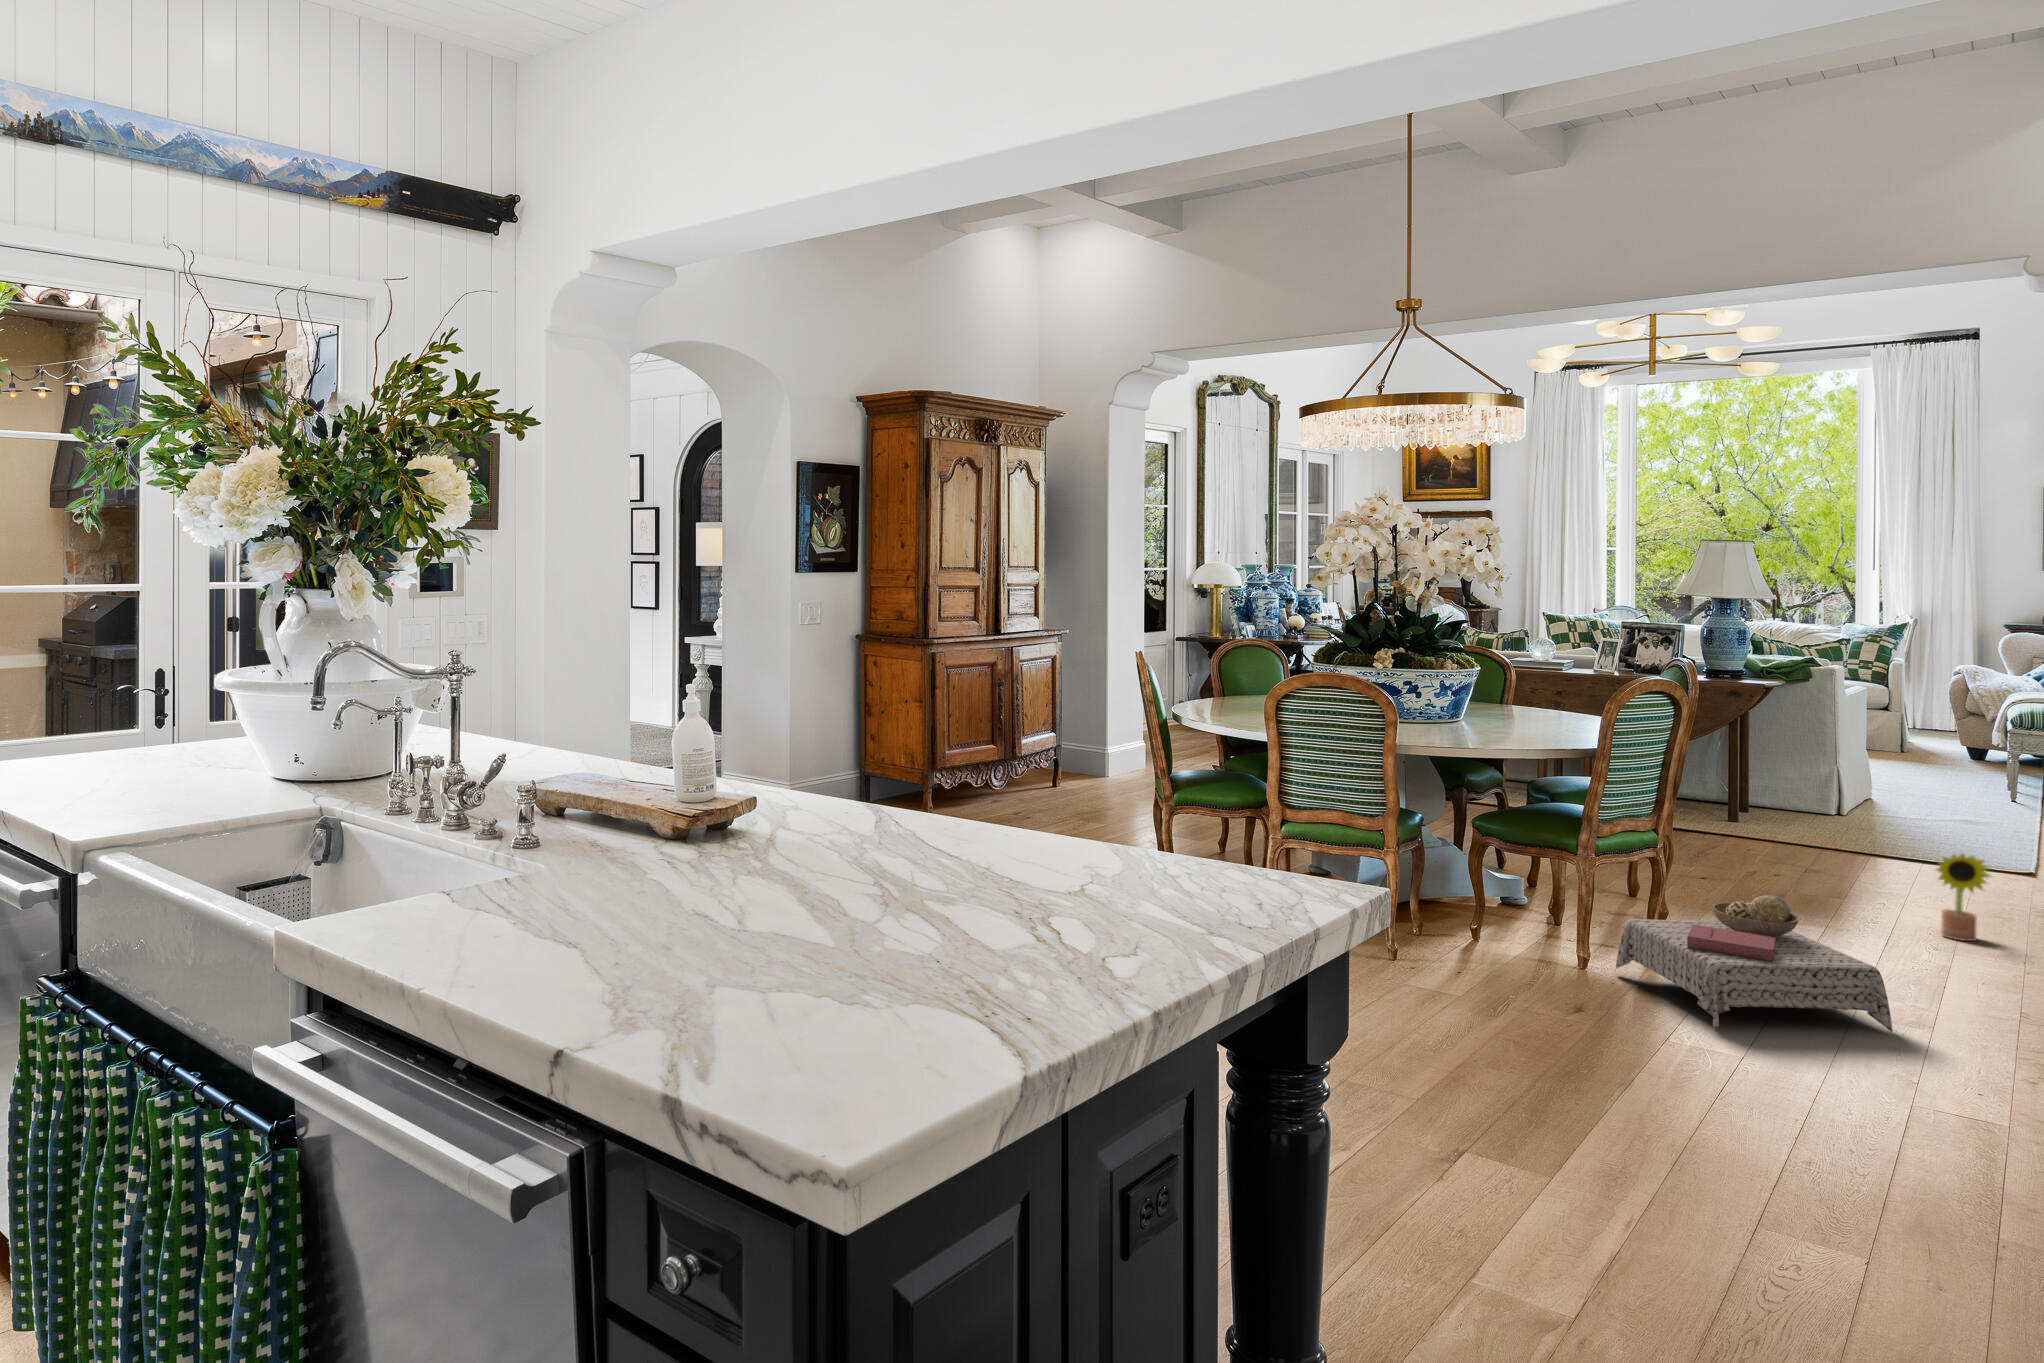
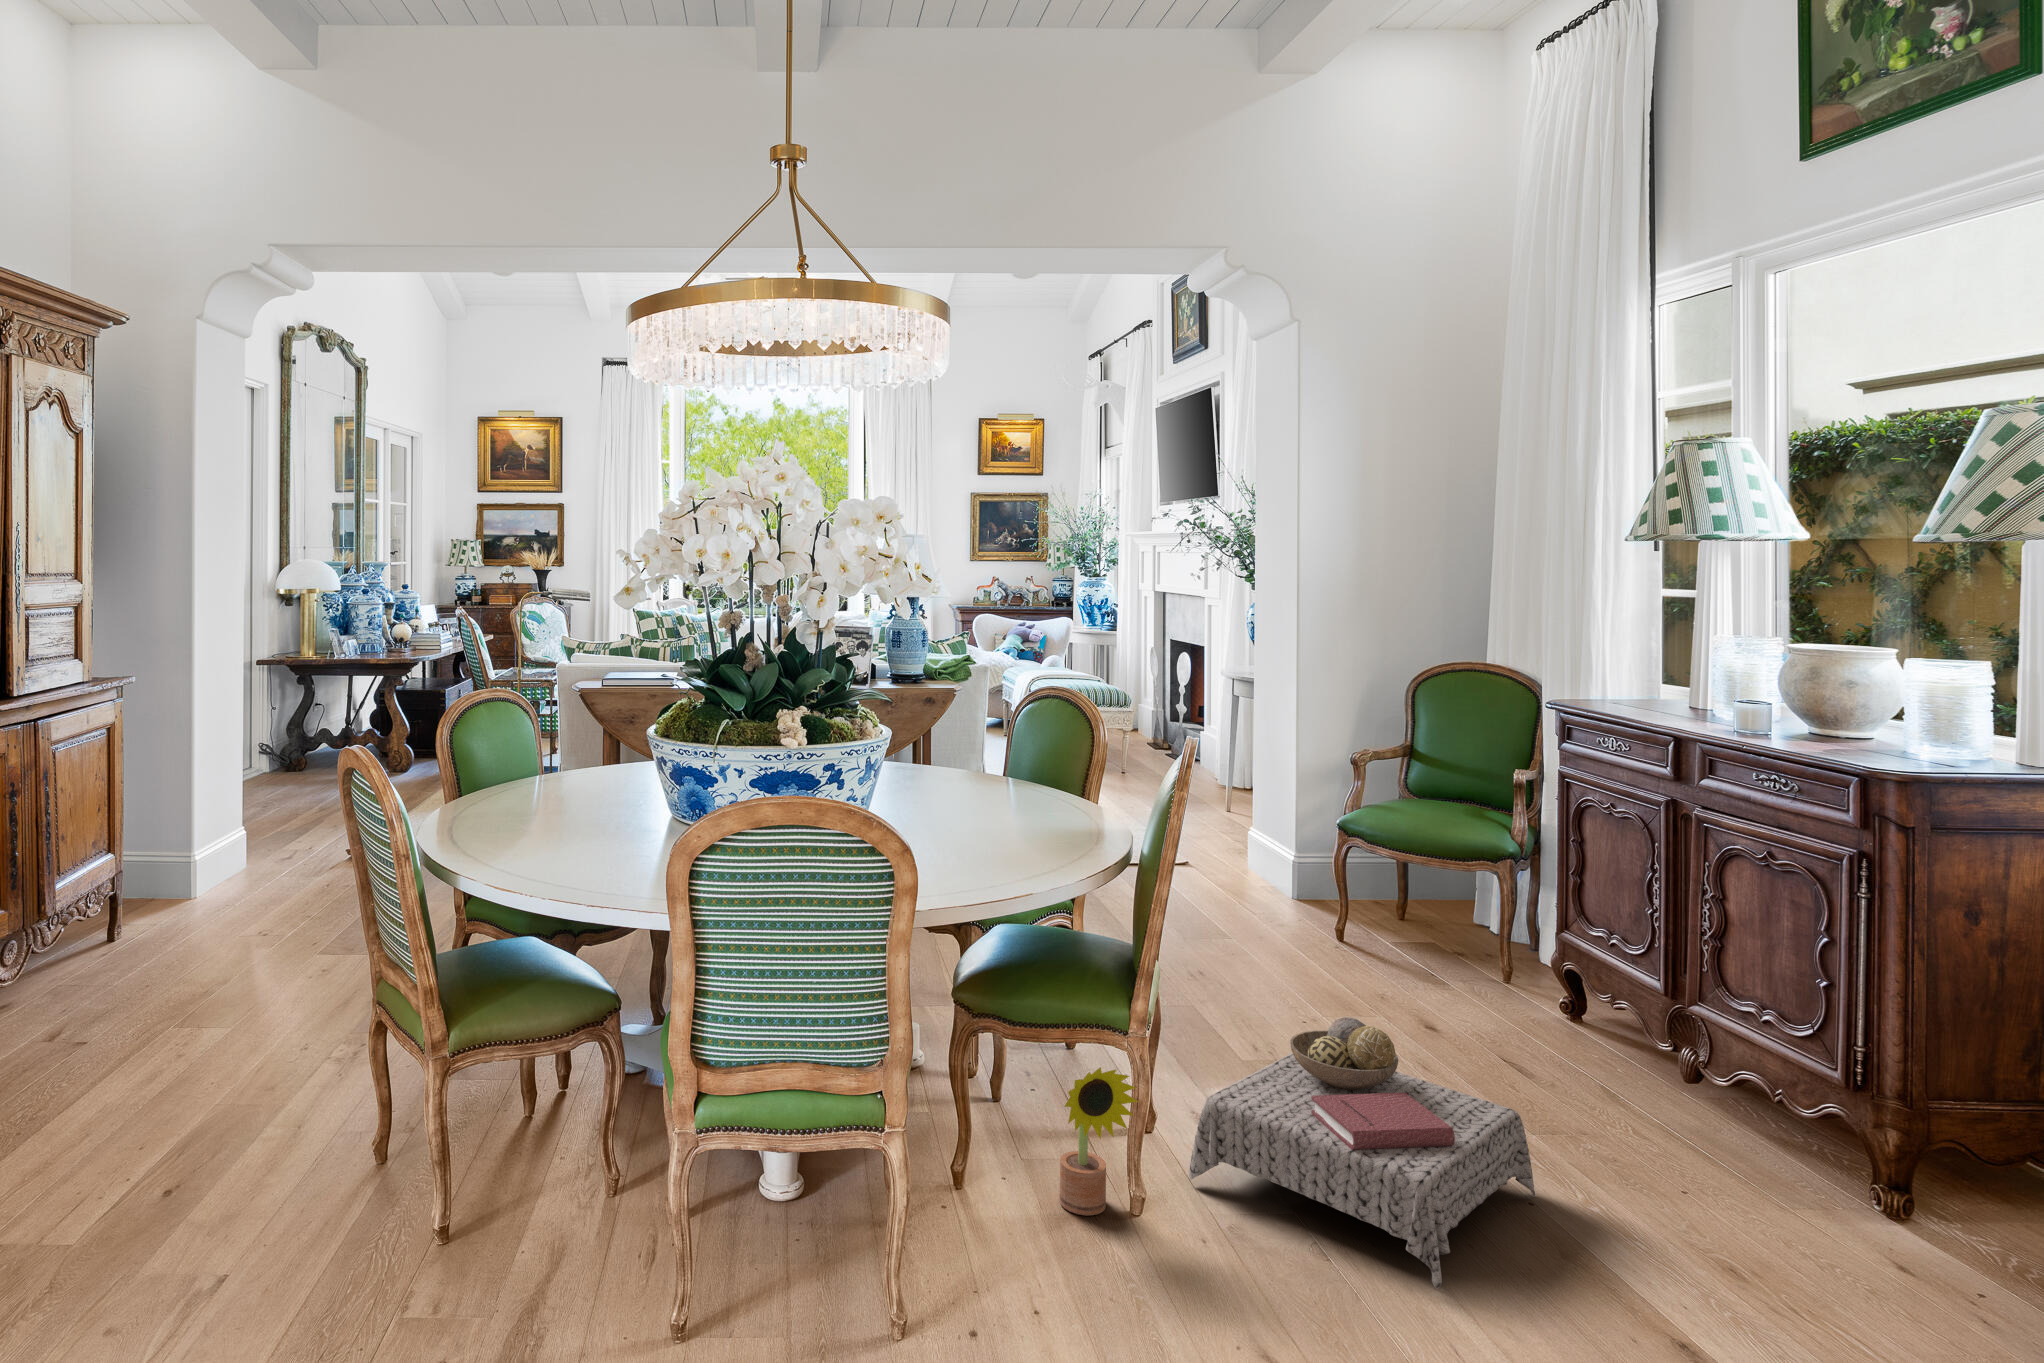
decorative plant: present [1936,854,1990,941] -> present [1060,1067,1138,1215]

